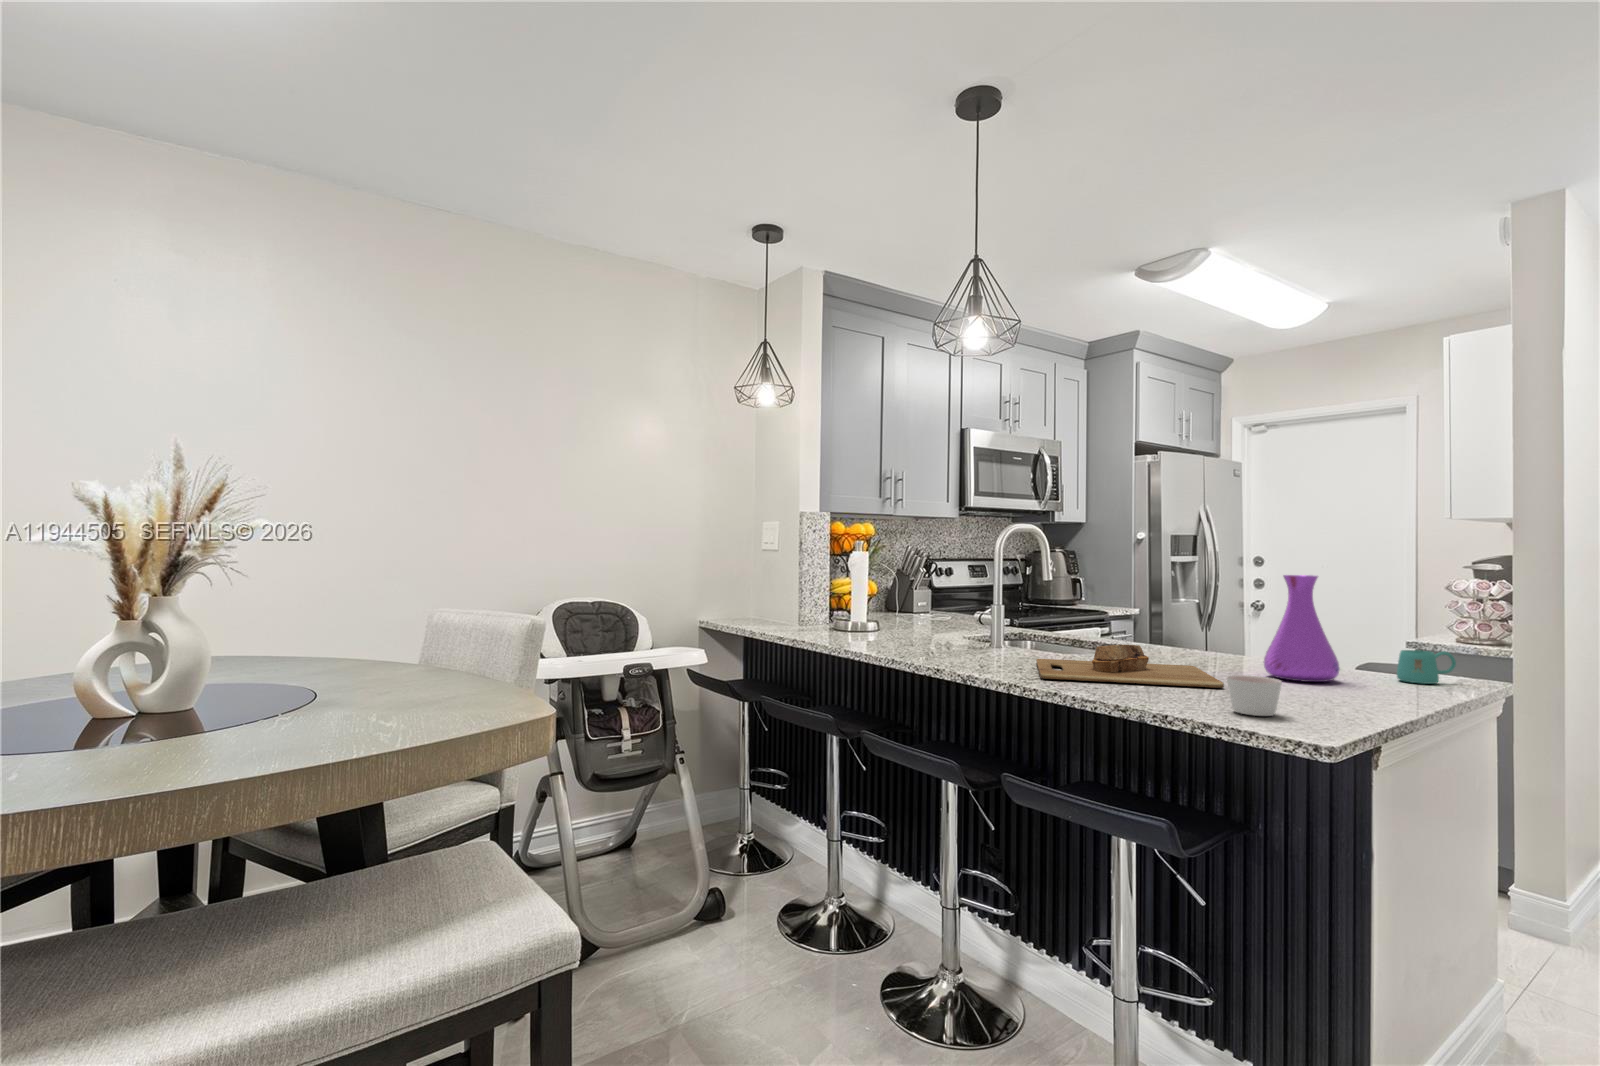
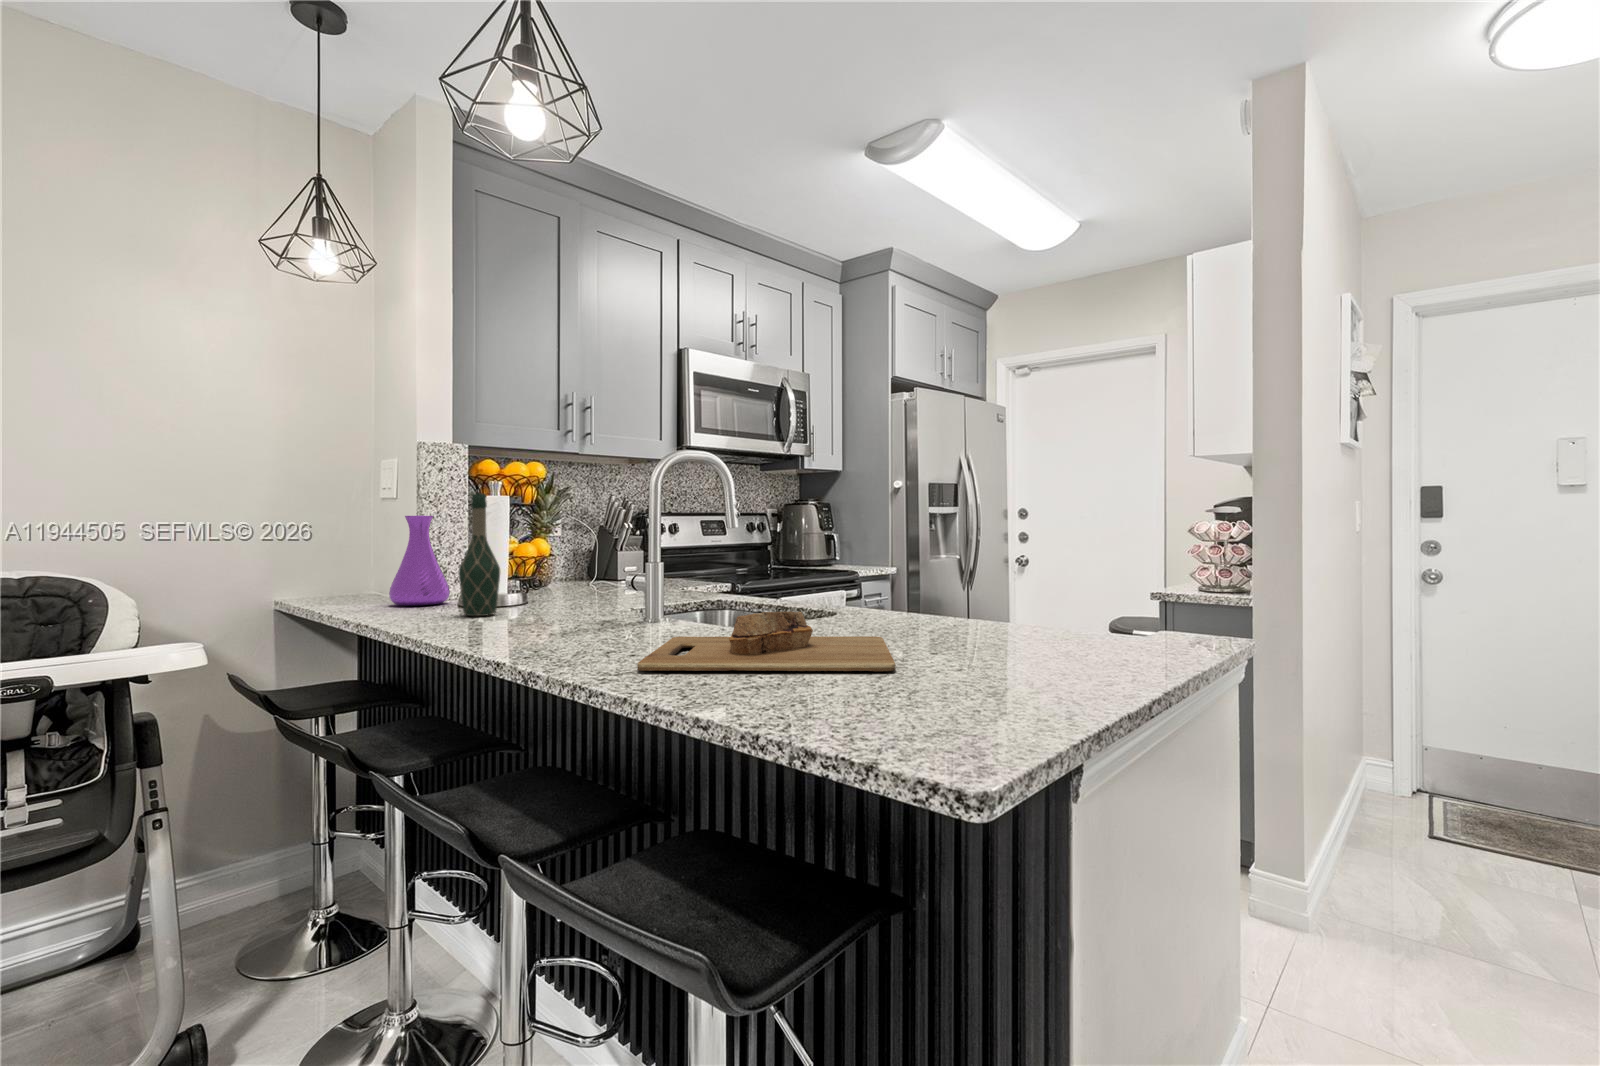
wine bottle: none [847,551,874,638] -> present [459,494,500,616]
vase: present [1264,575,1340,682] -> present [389,516,450,606]
mug: present [1397,650,1456,684] -> none [1127,603,1194,647]
candle: present [1227,675,1282,716] -> none [860,656,941,725]

